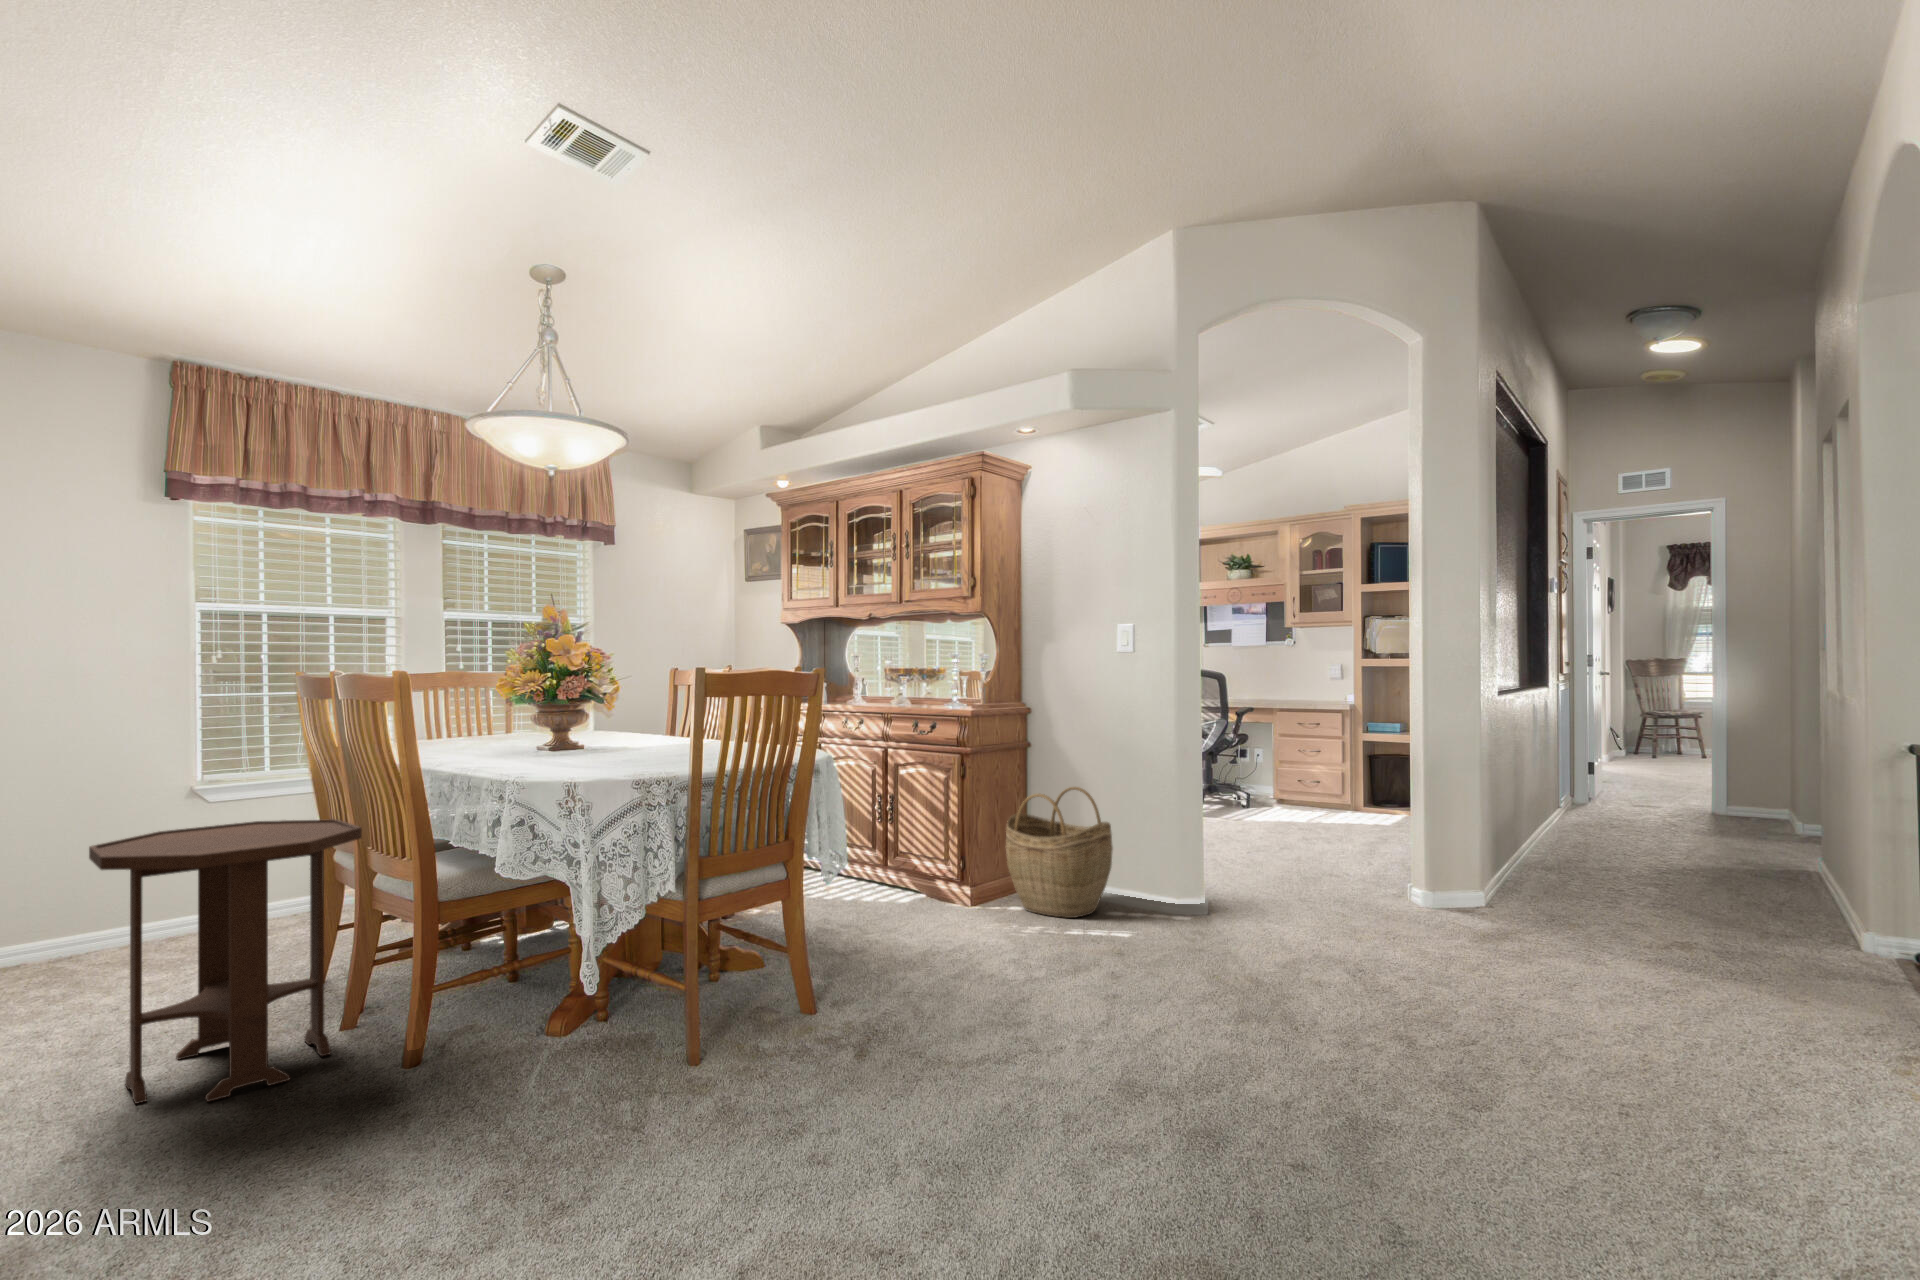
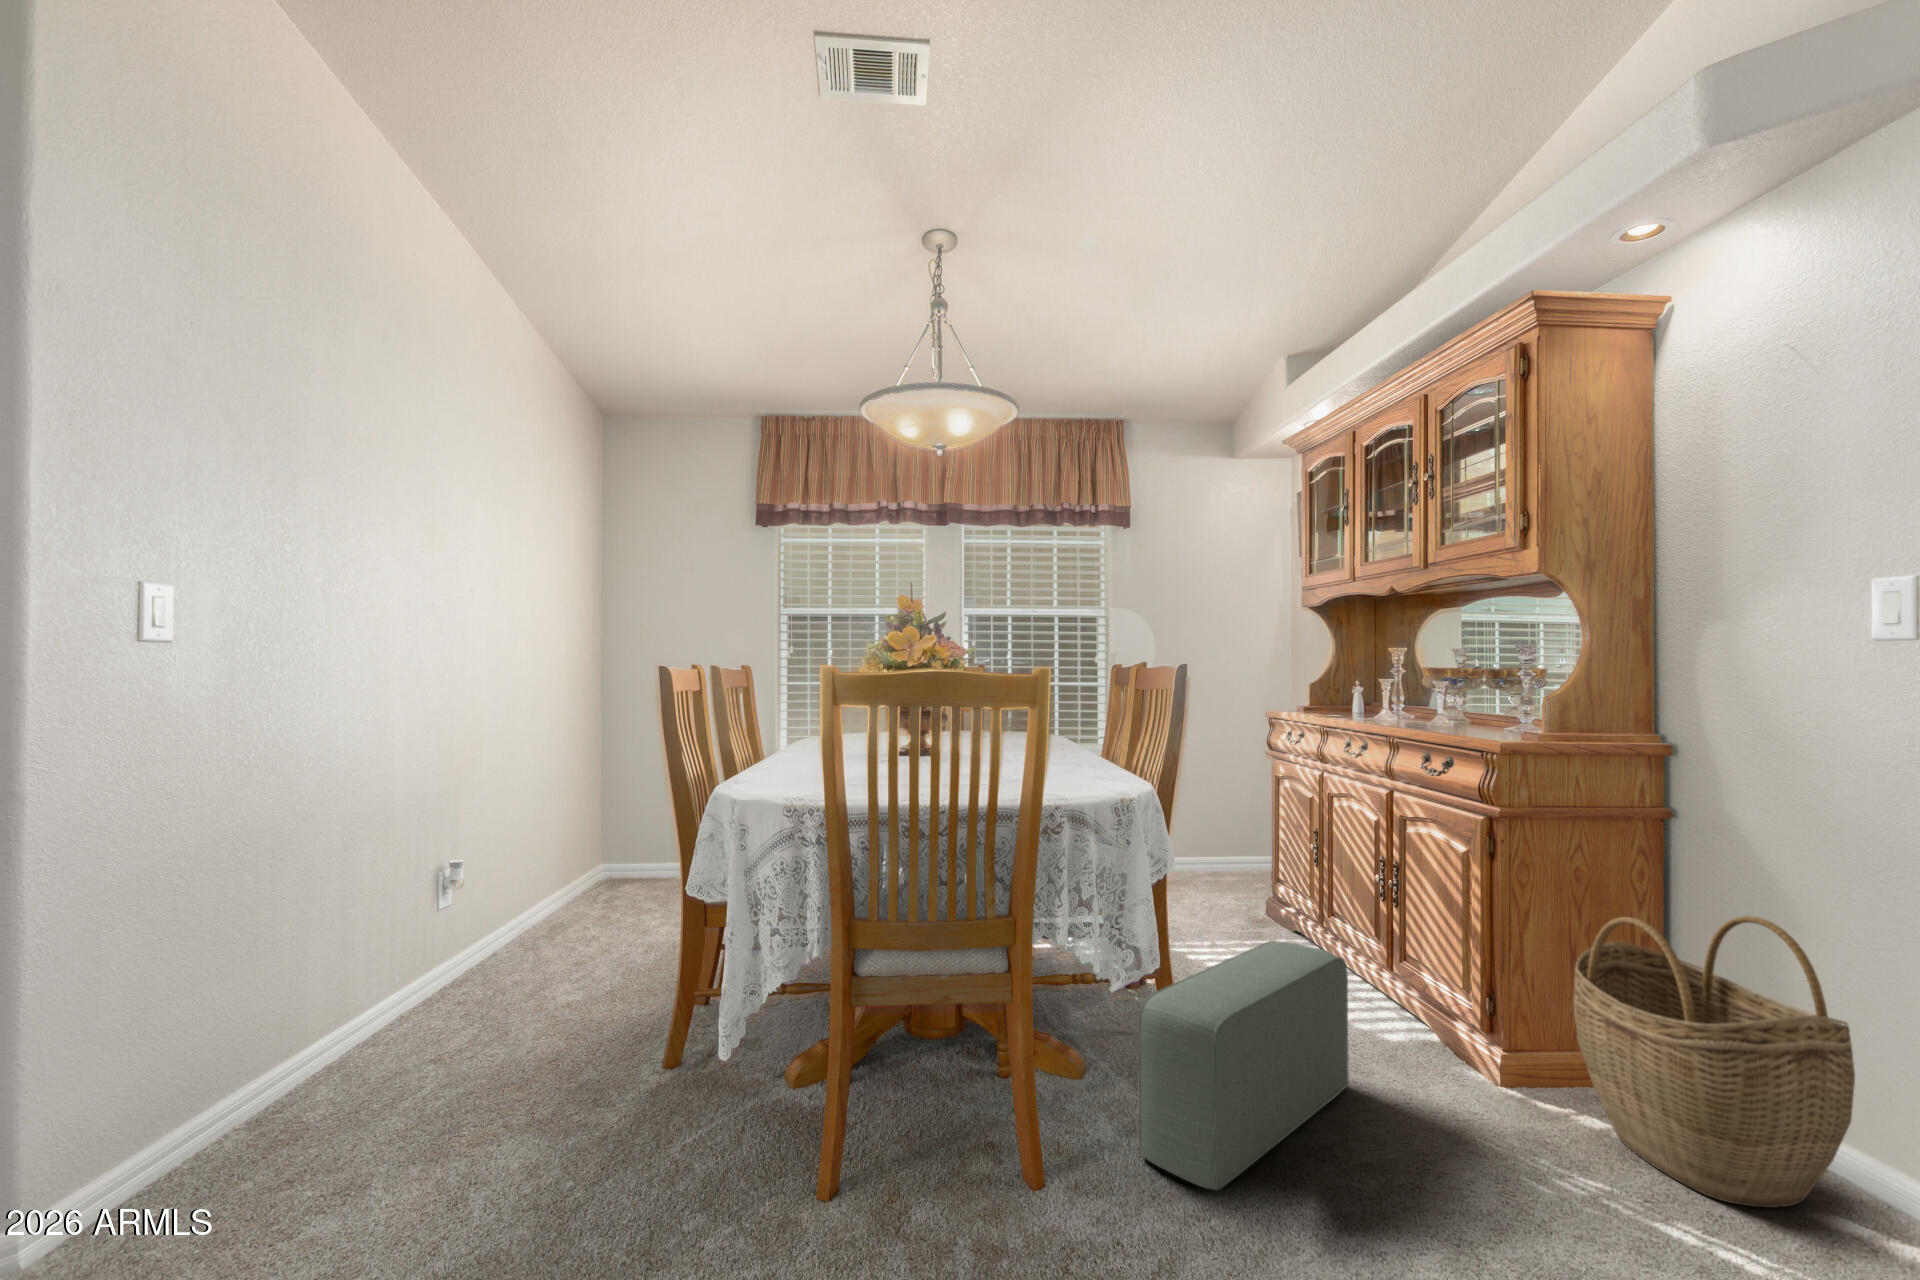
side table: present [89,819,362,1104] -> none [410,791,643,1054]
pouf: none [848,845,910,974] -> present [1138,941,1349,1190]

